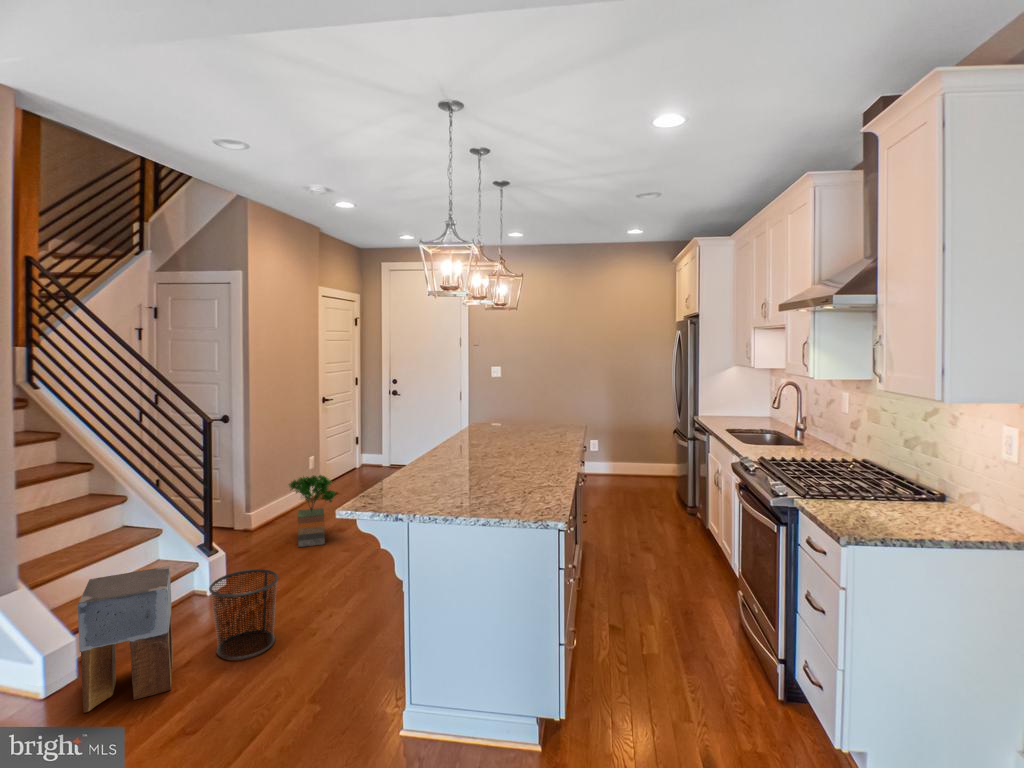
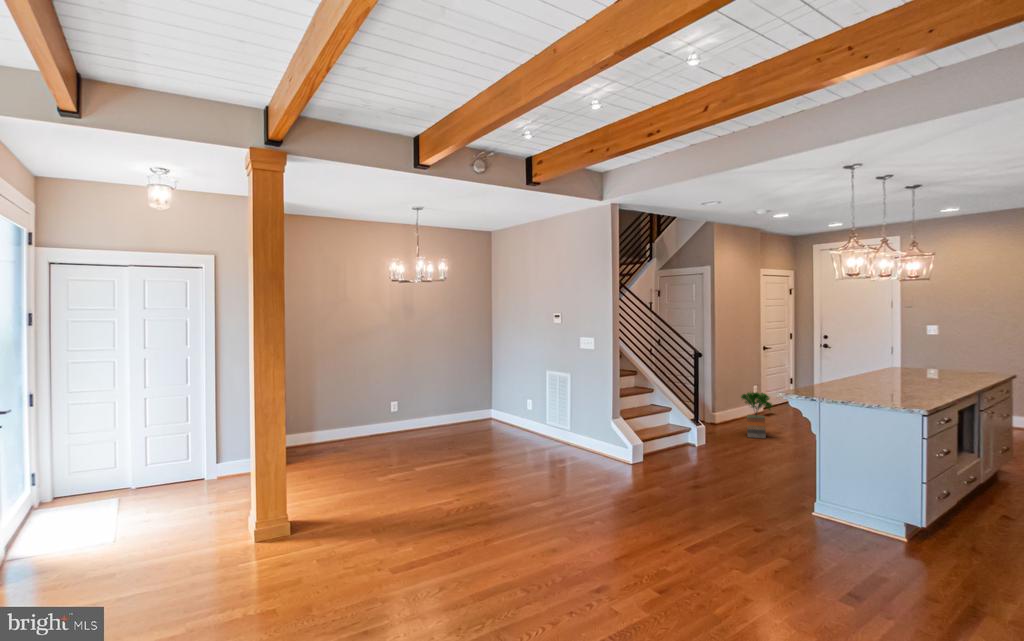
stool: present [78,566,173,713] -> none [648,415,685,472]
waste bin: present [209,569,278,660] -> none [701,427,737,470]

